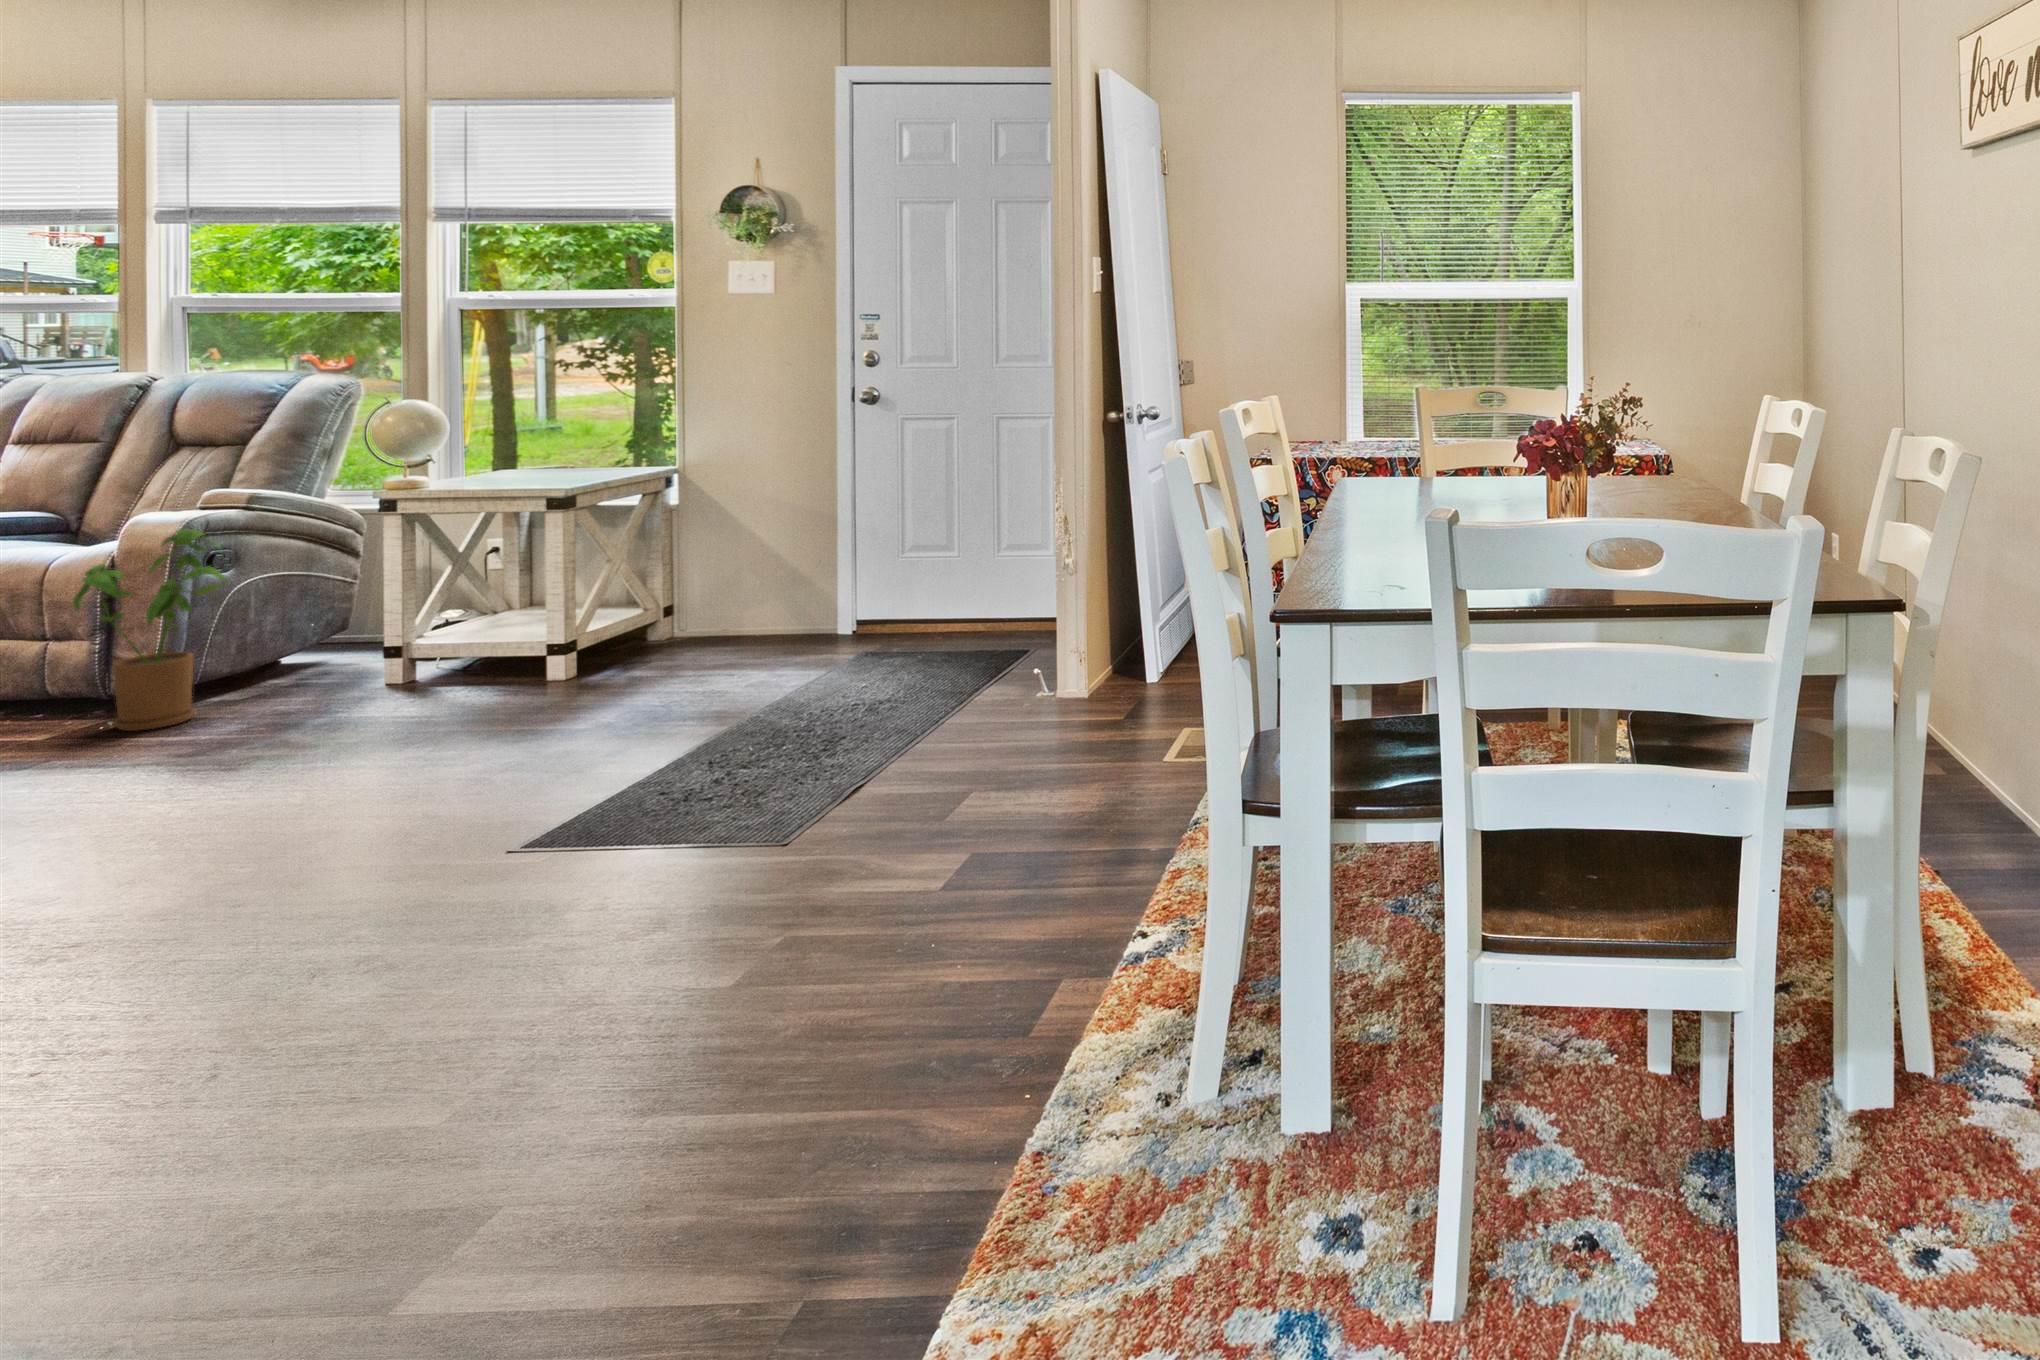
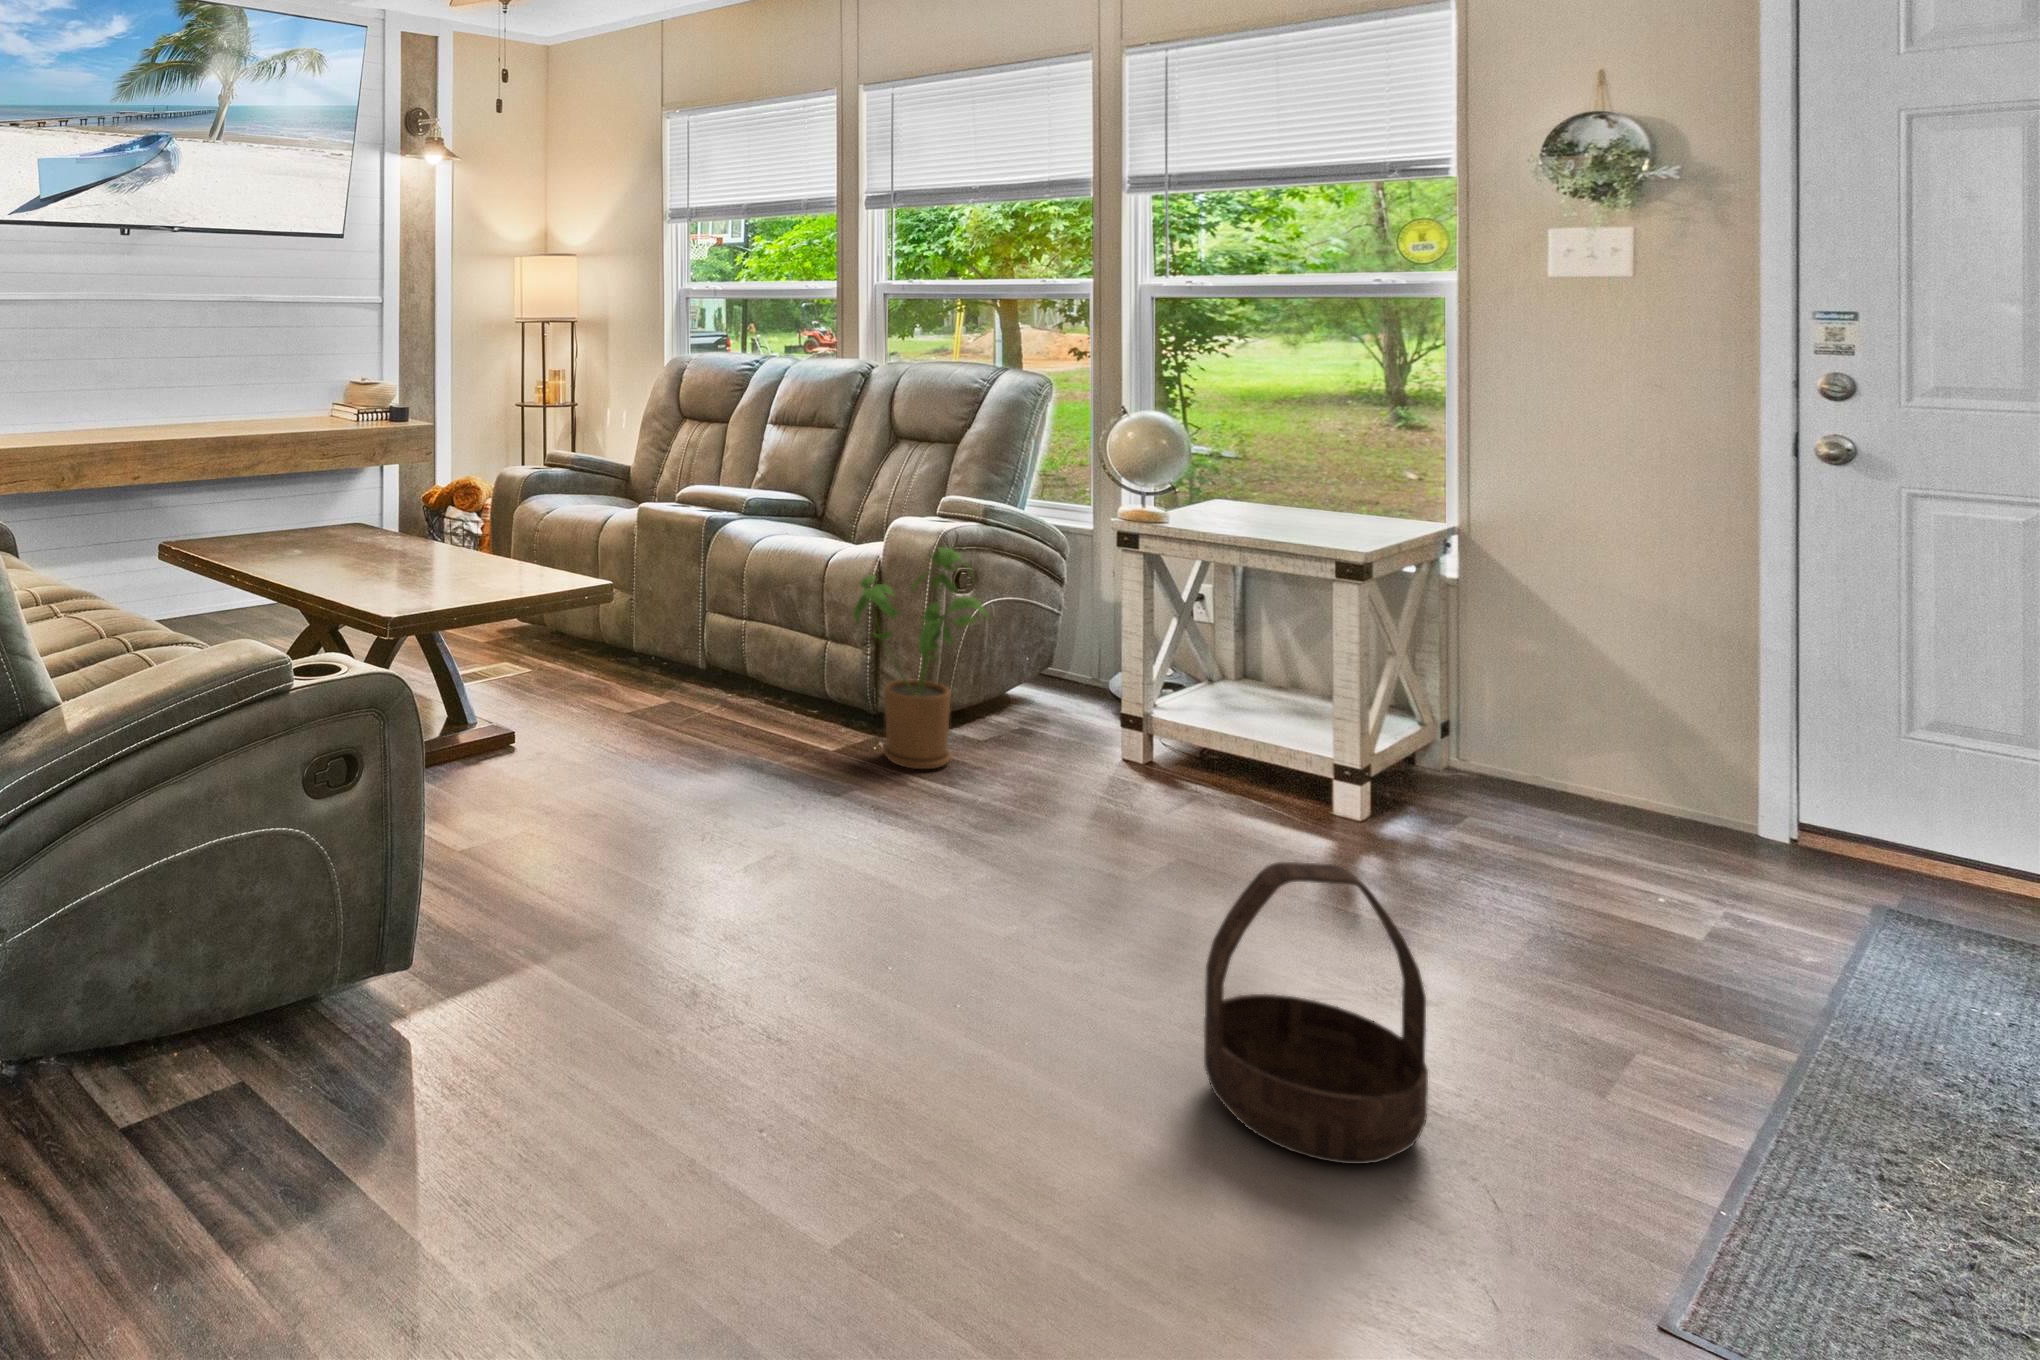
basket: none [269,663,434,848] -> present [1204,862,1428,1164]

